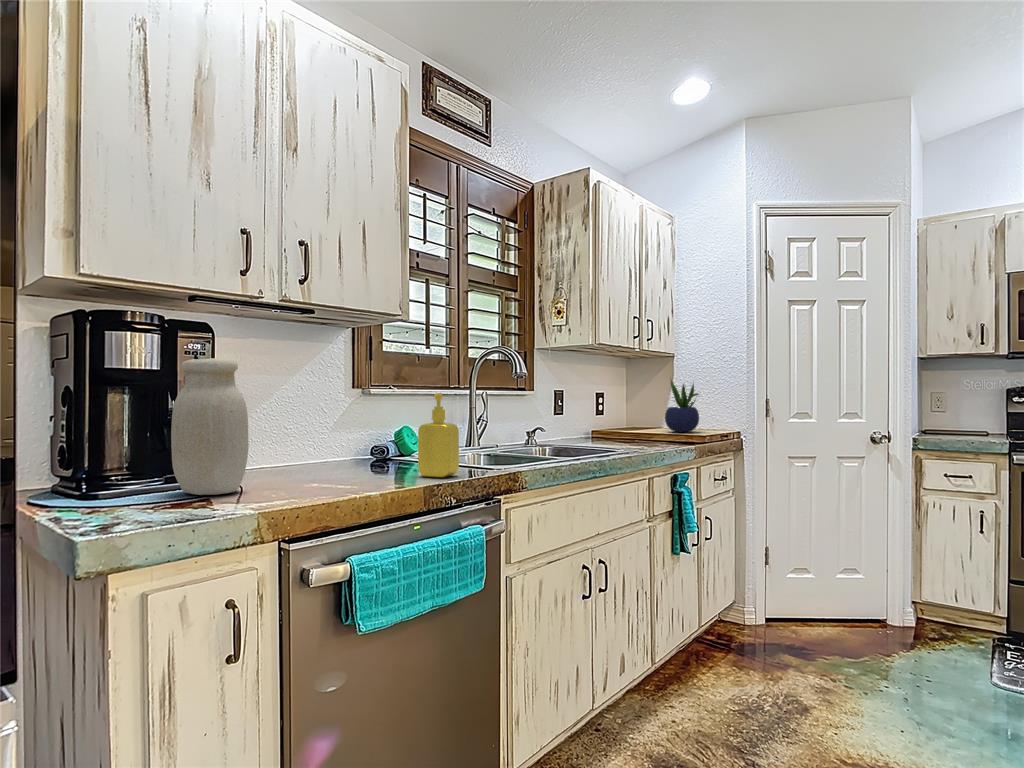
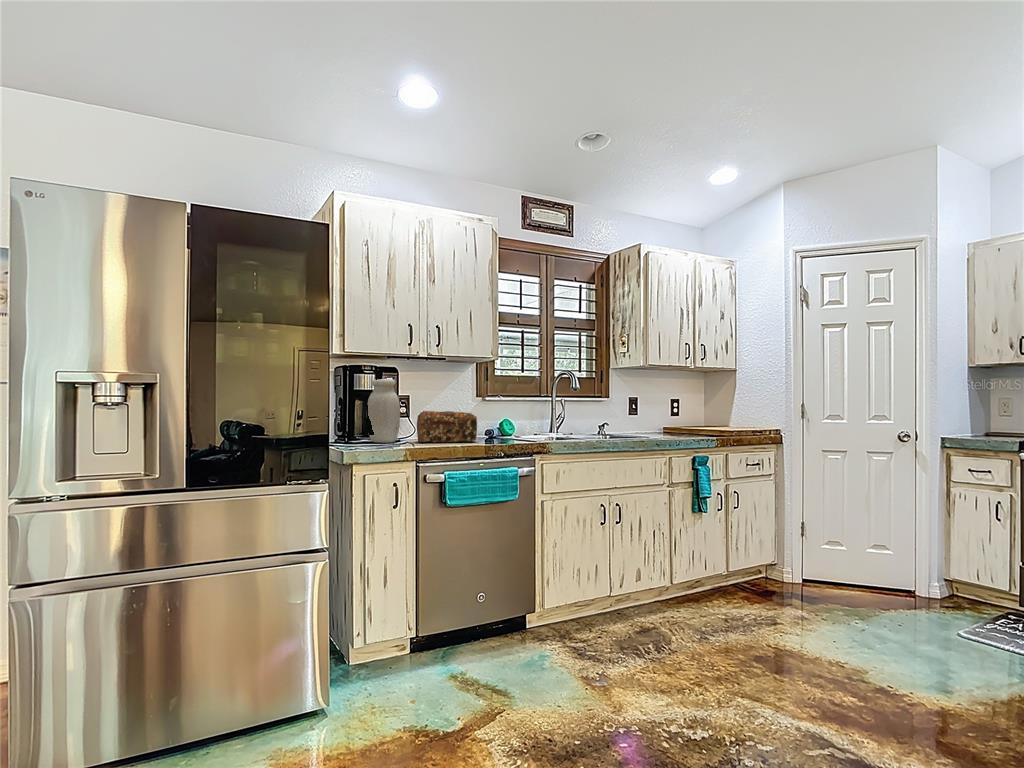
potted plant: present [665,380,699,432] -> none [726,387,759,430]
soap dispenser: present [418,393,459,477] -> none [488,396,510,442]
bread loaf: none [278,423,406,490] -> present [417,411,477,443]

